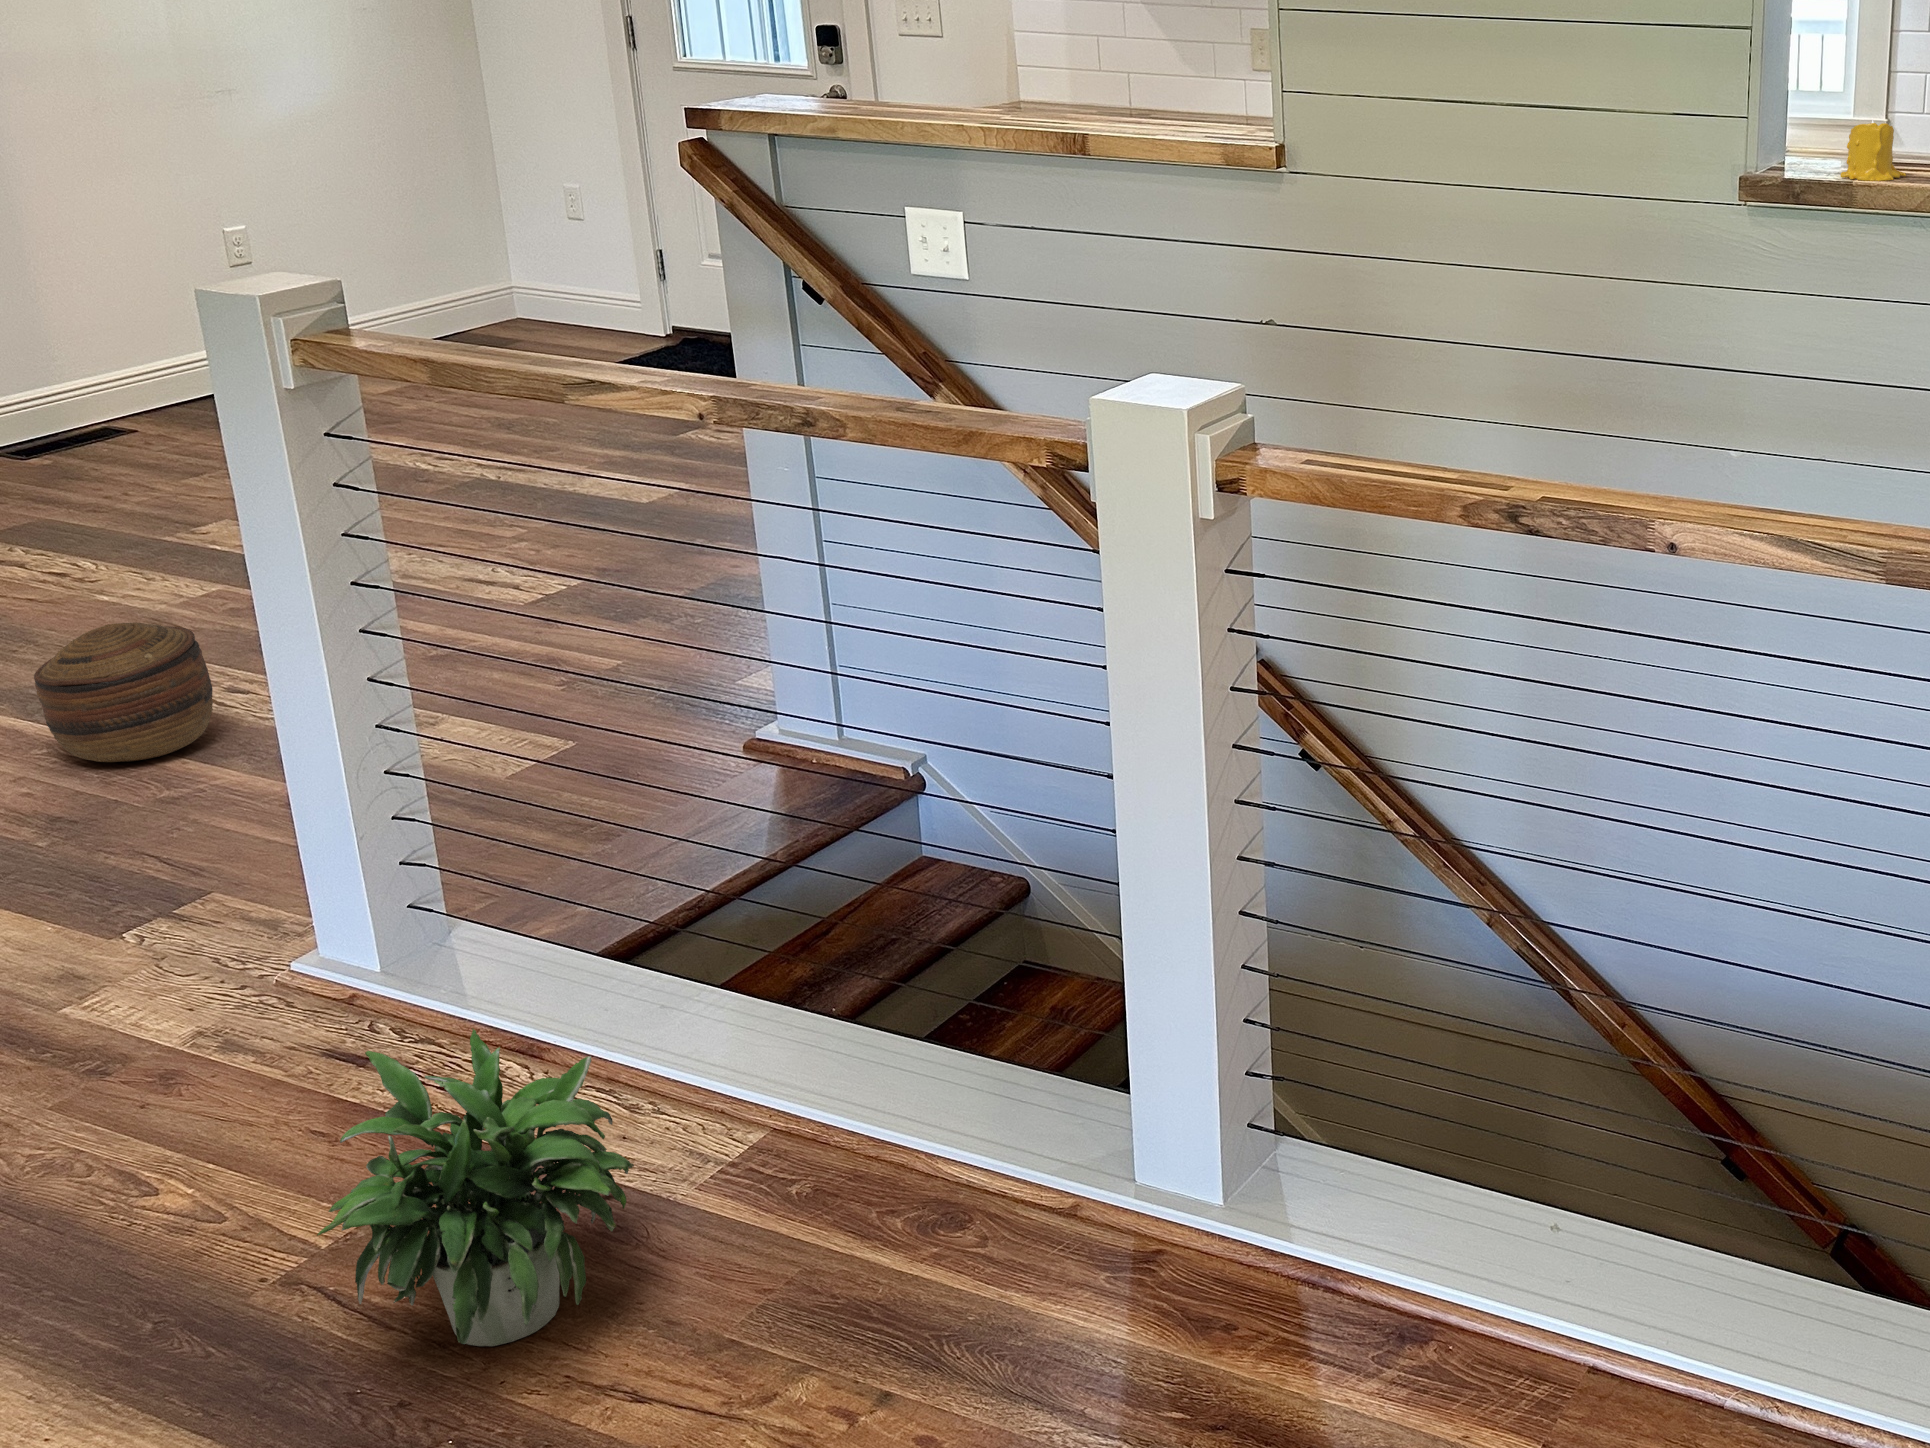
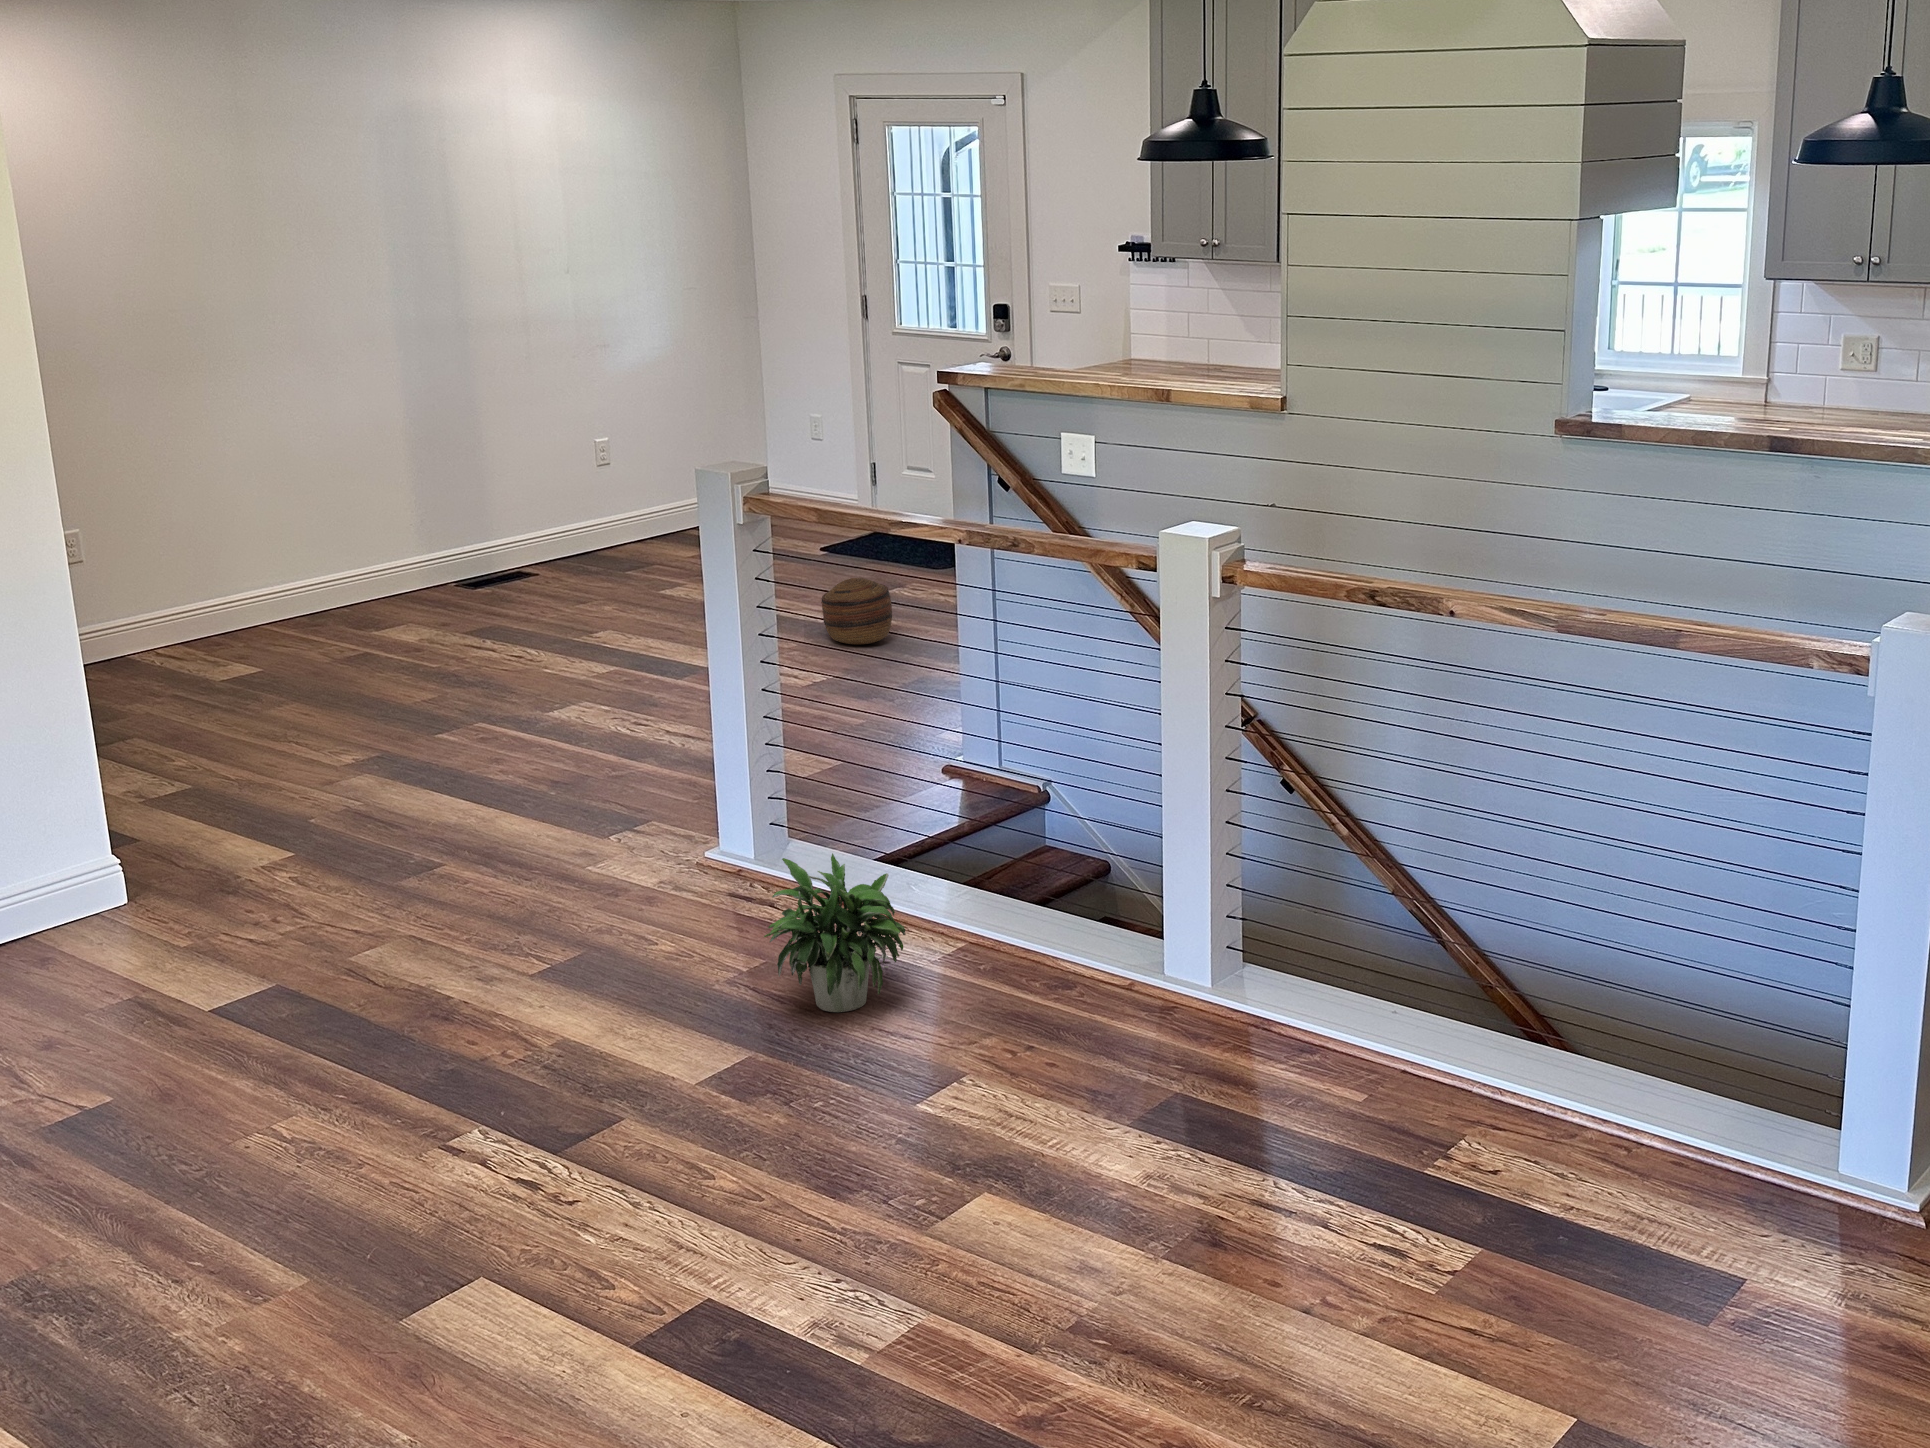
candle: present [1840,120,1906,181] -> none [1639,387,1683,427]
basket: present [34,623,213,762] -> present [821,578,892,645]

